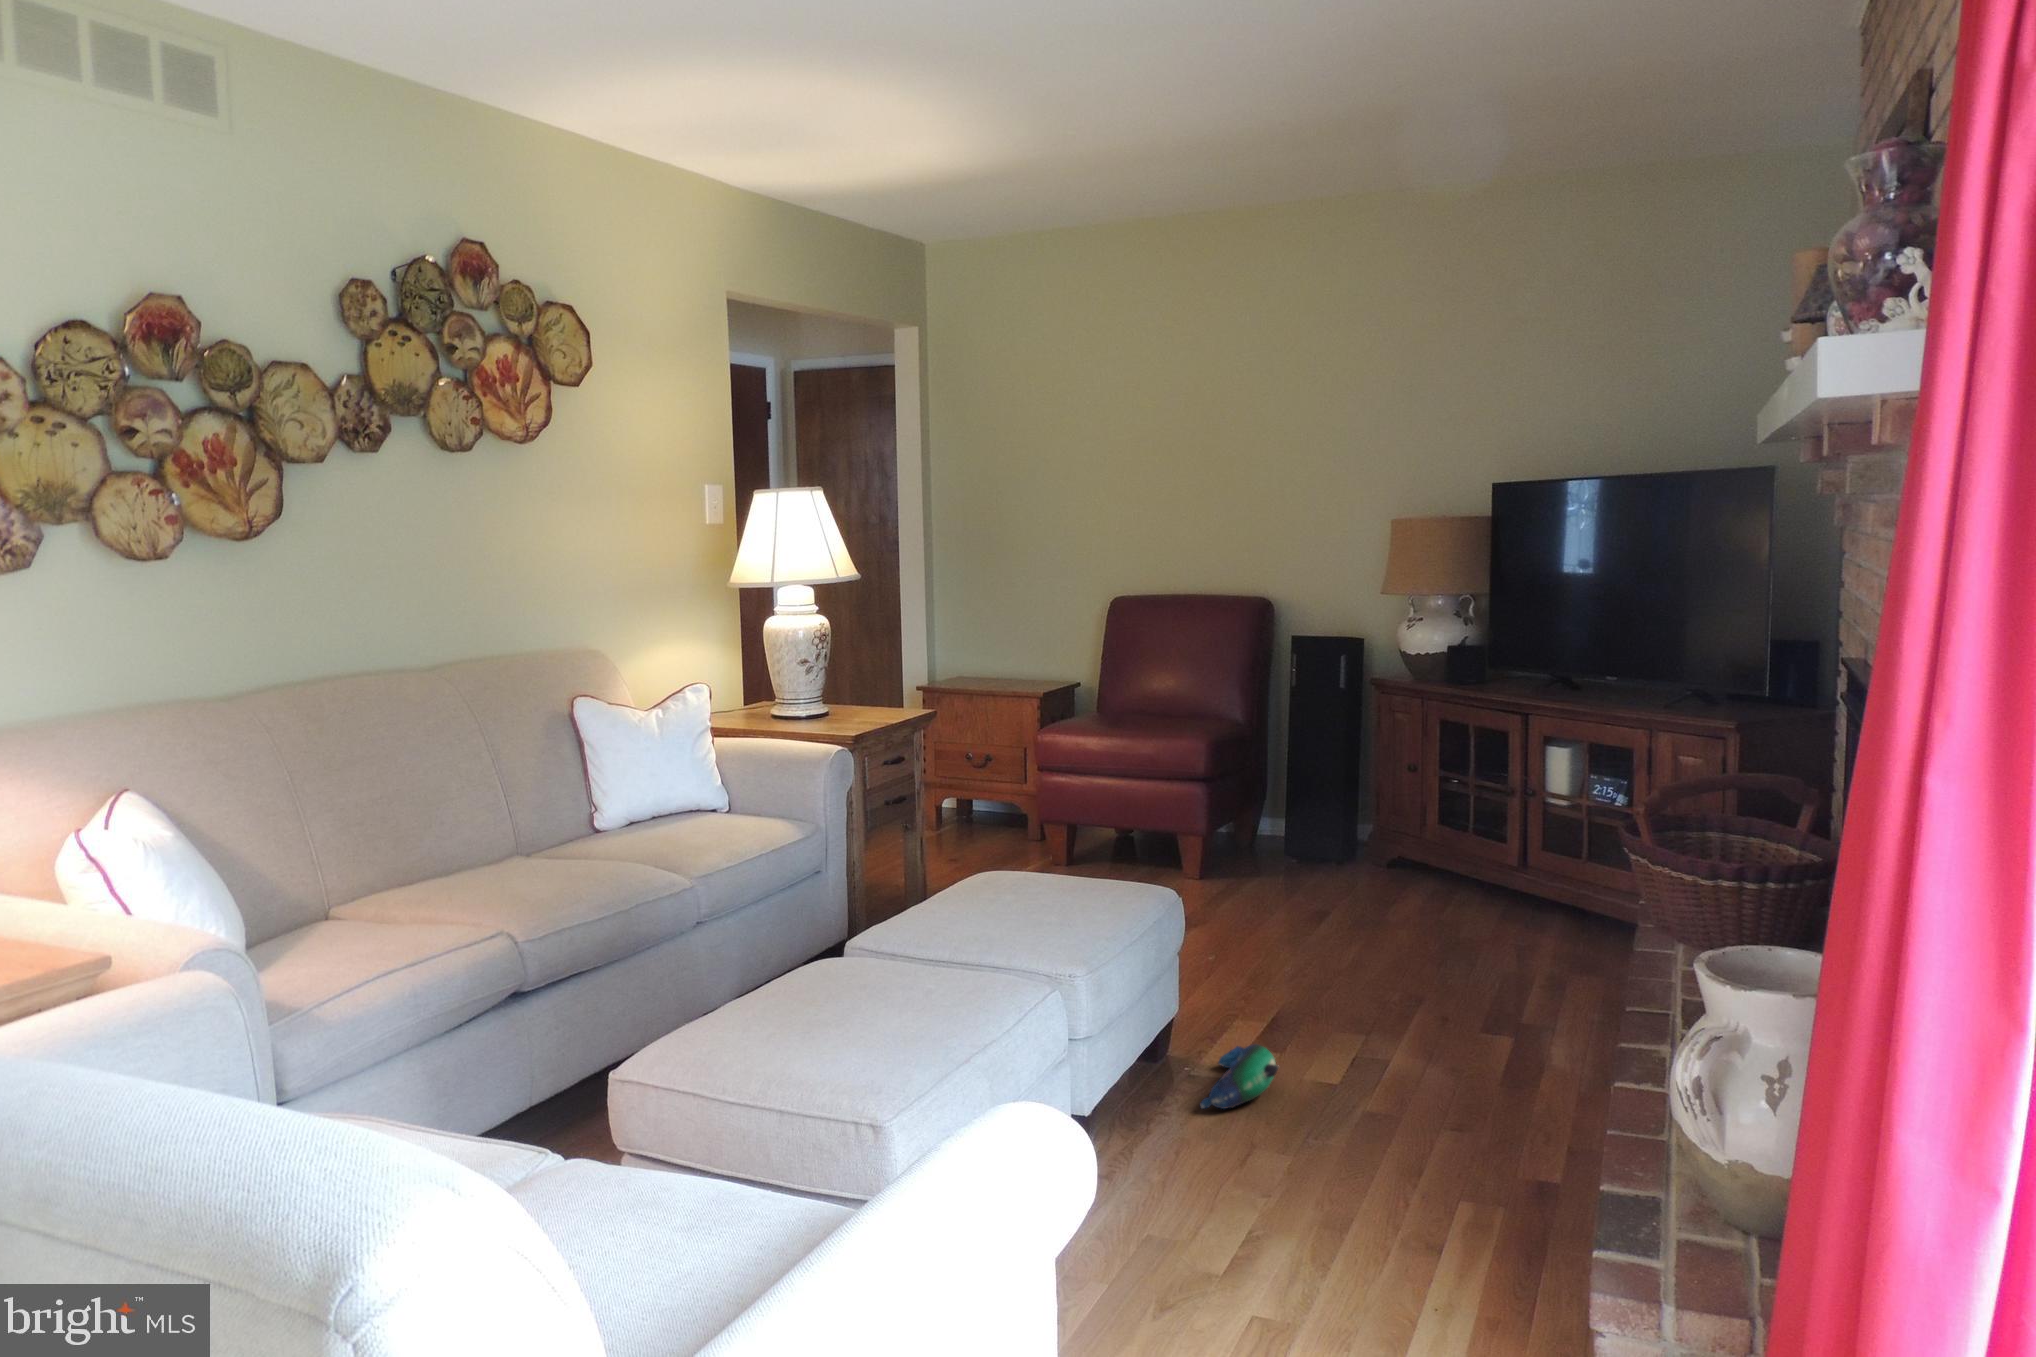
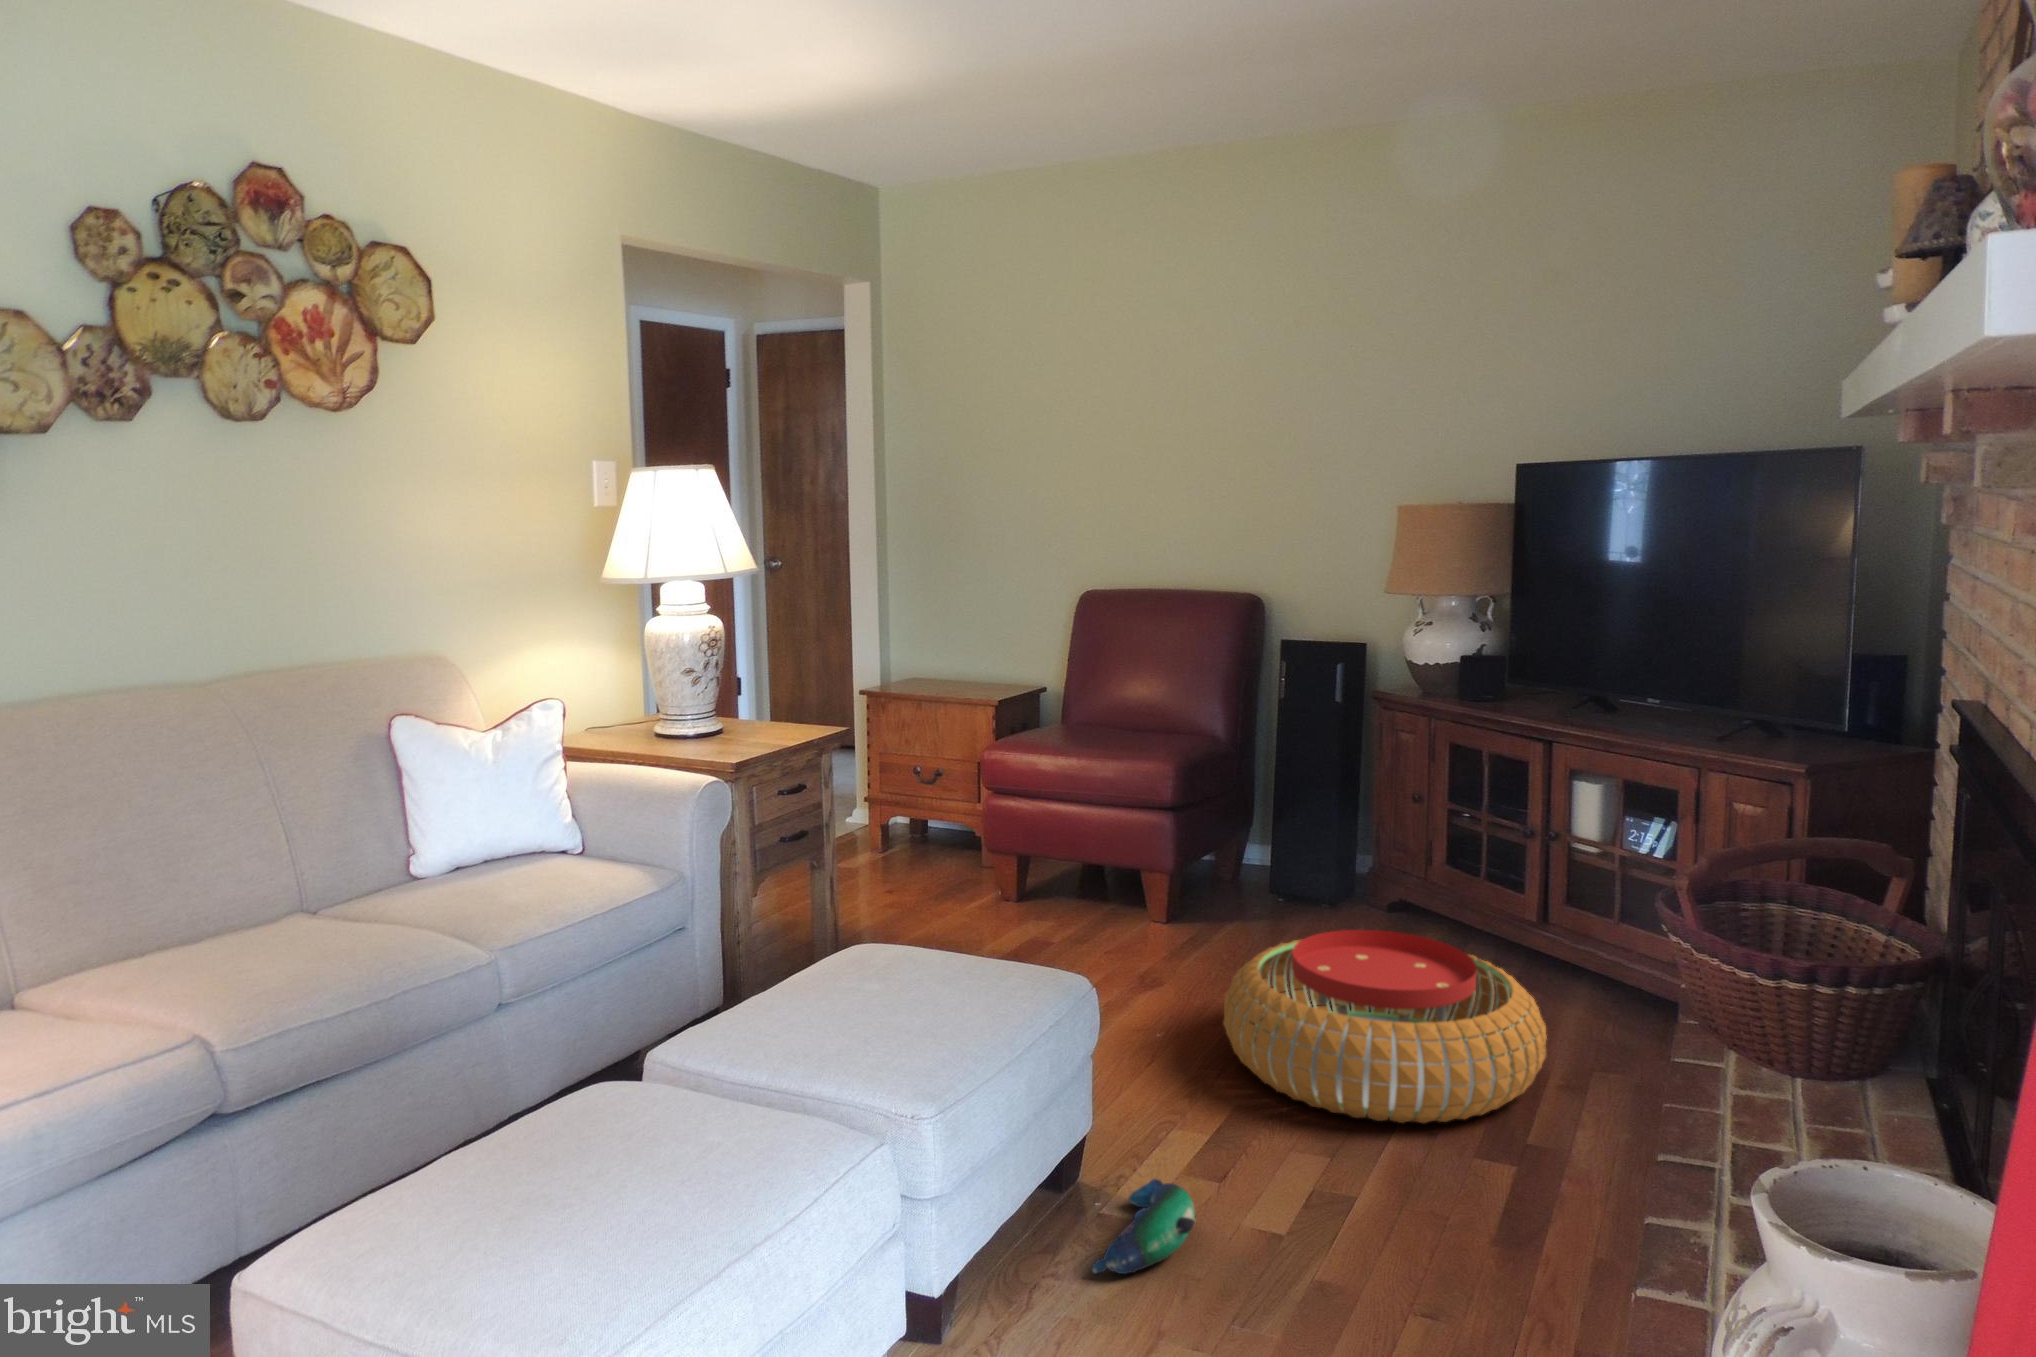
pouf: none [1273,863,1542,1009] -> present [1224,930,1547,1123]

